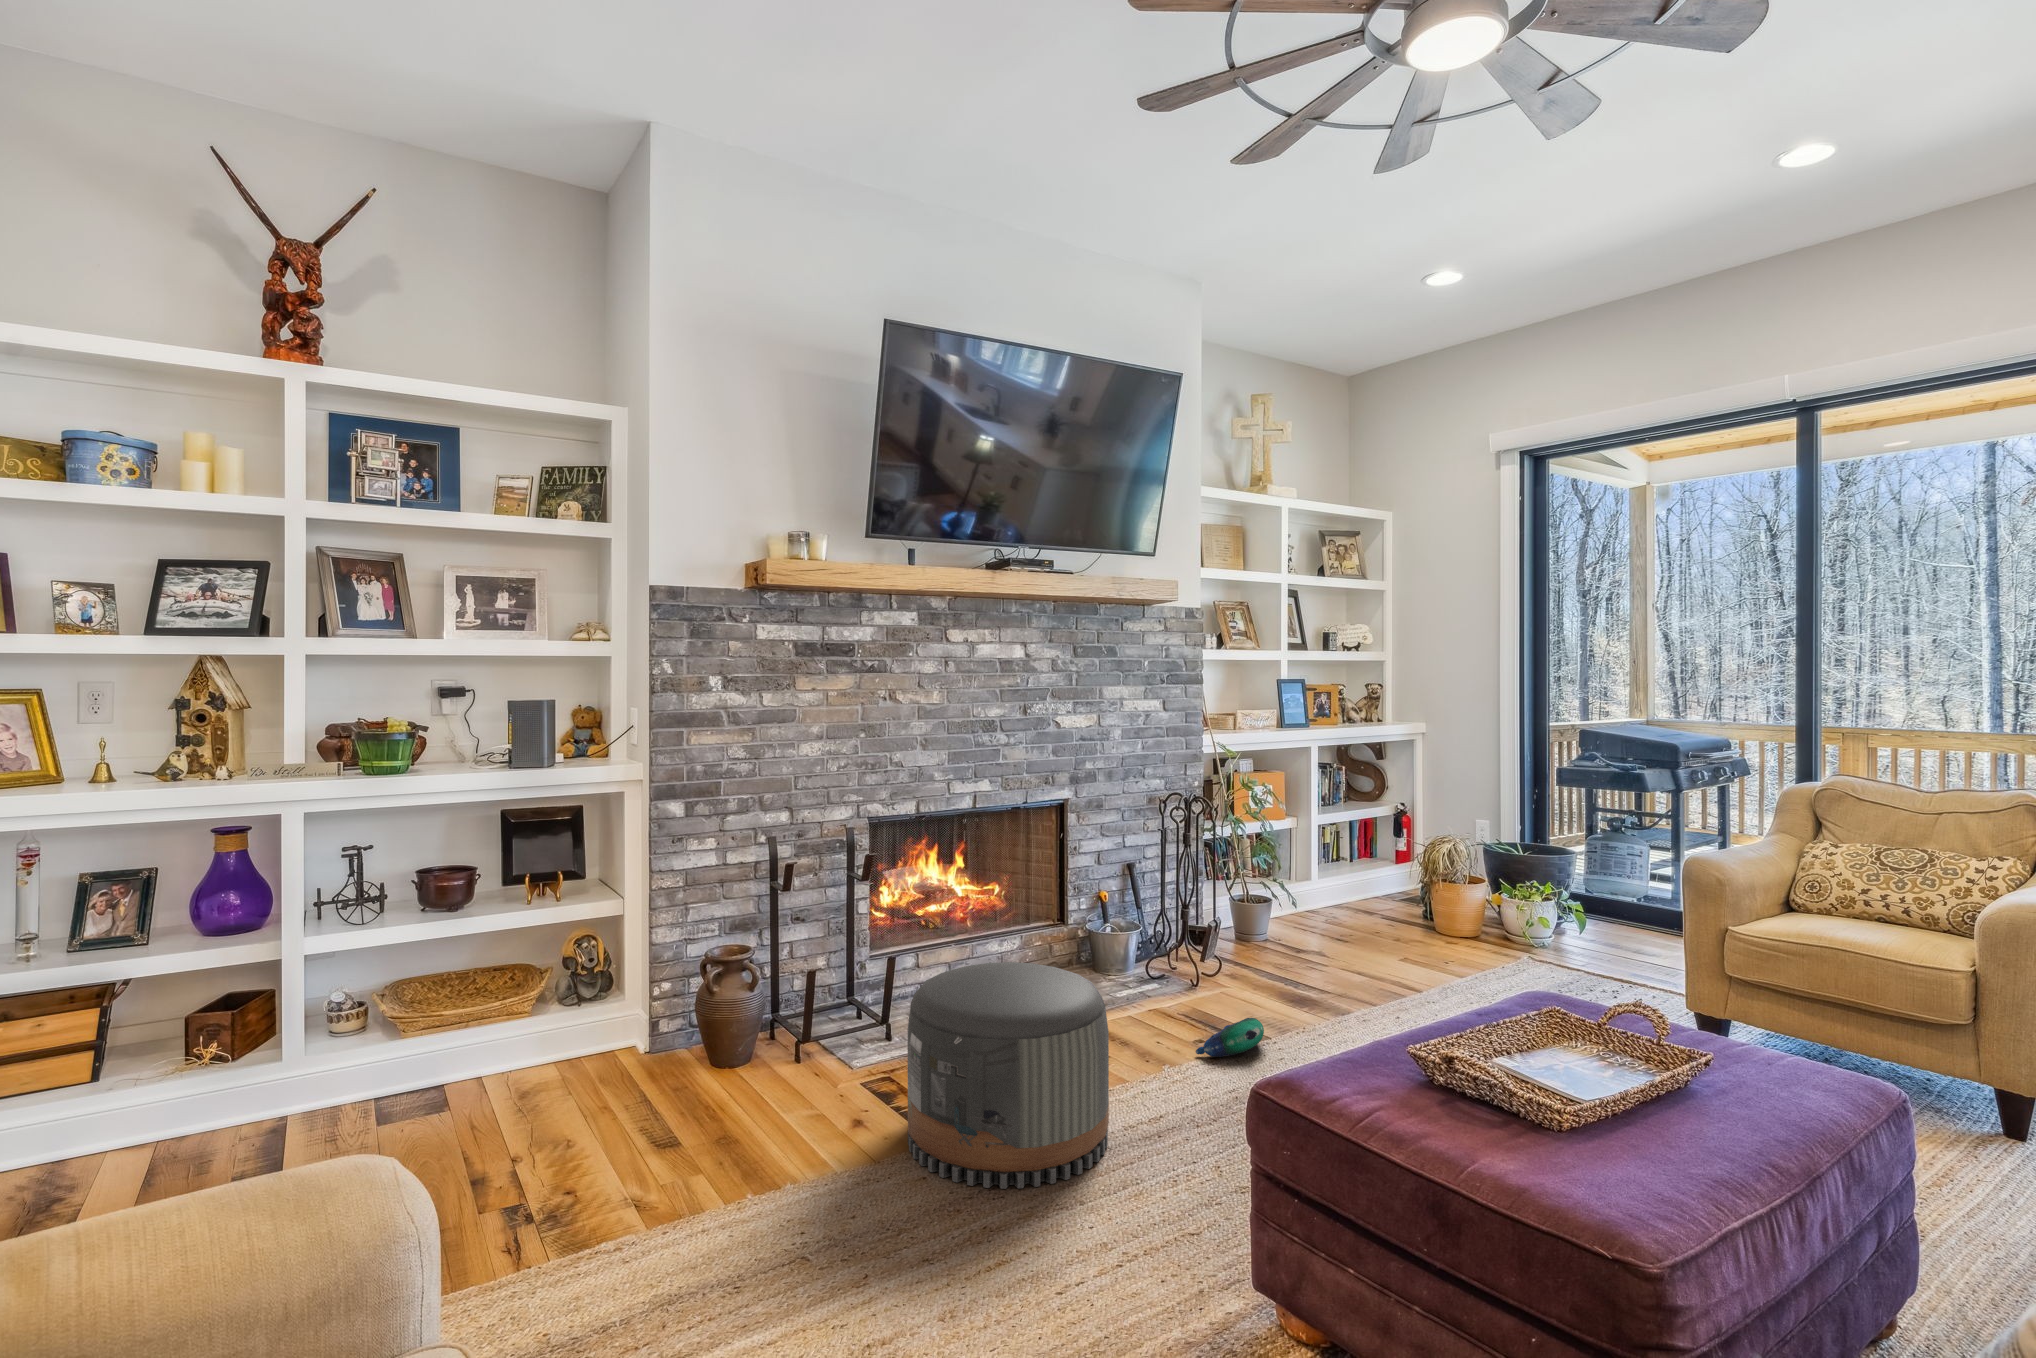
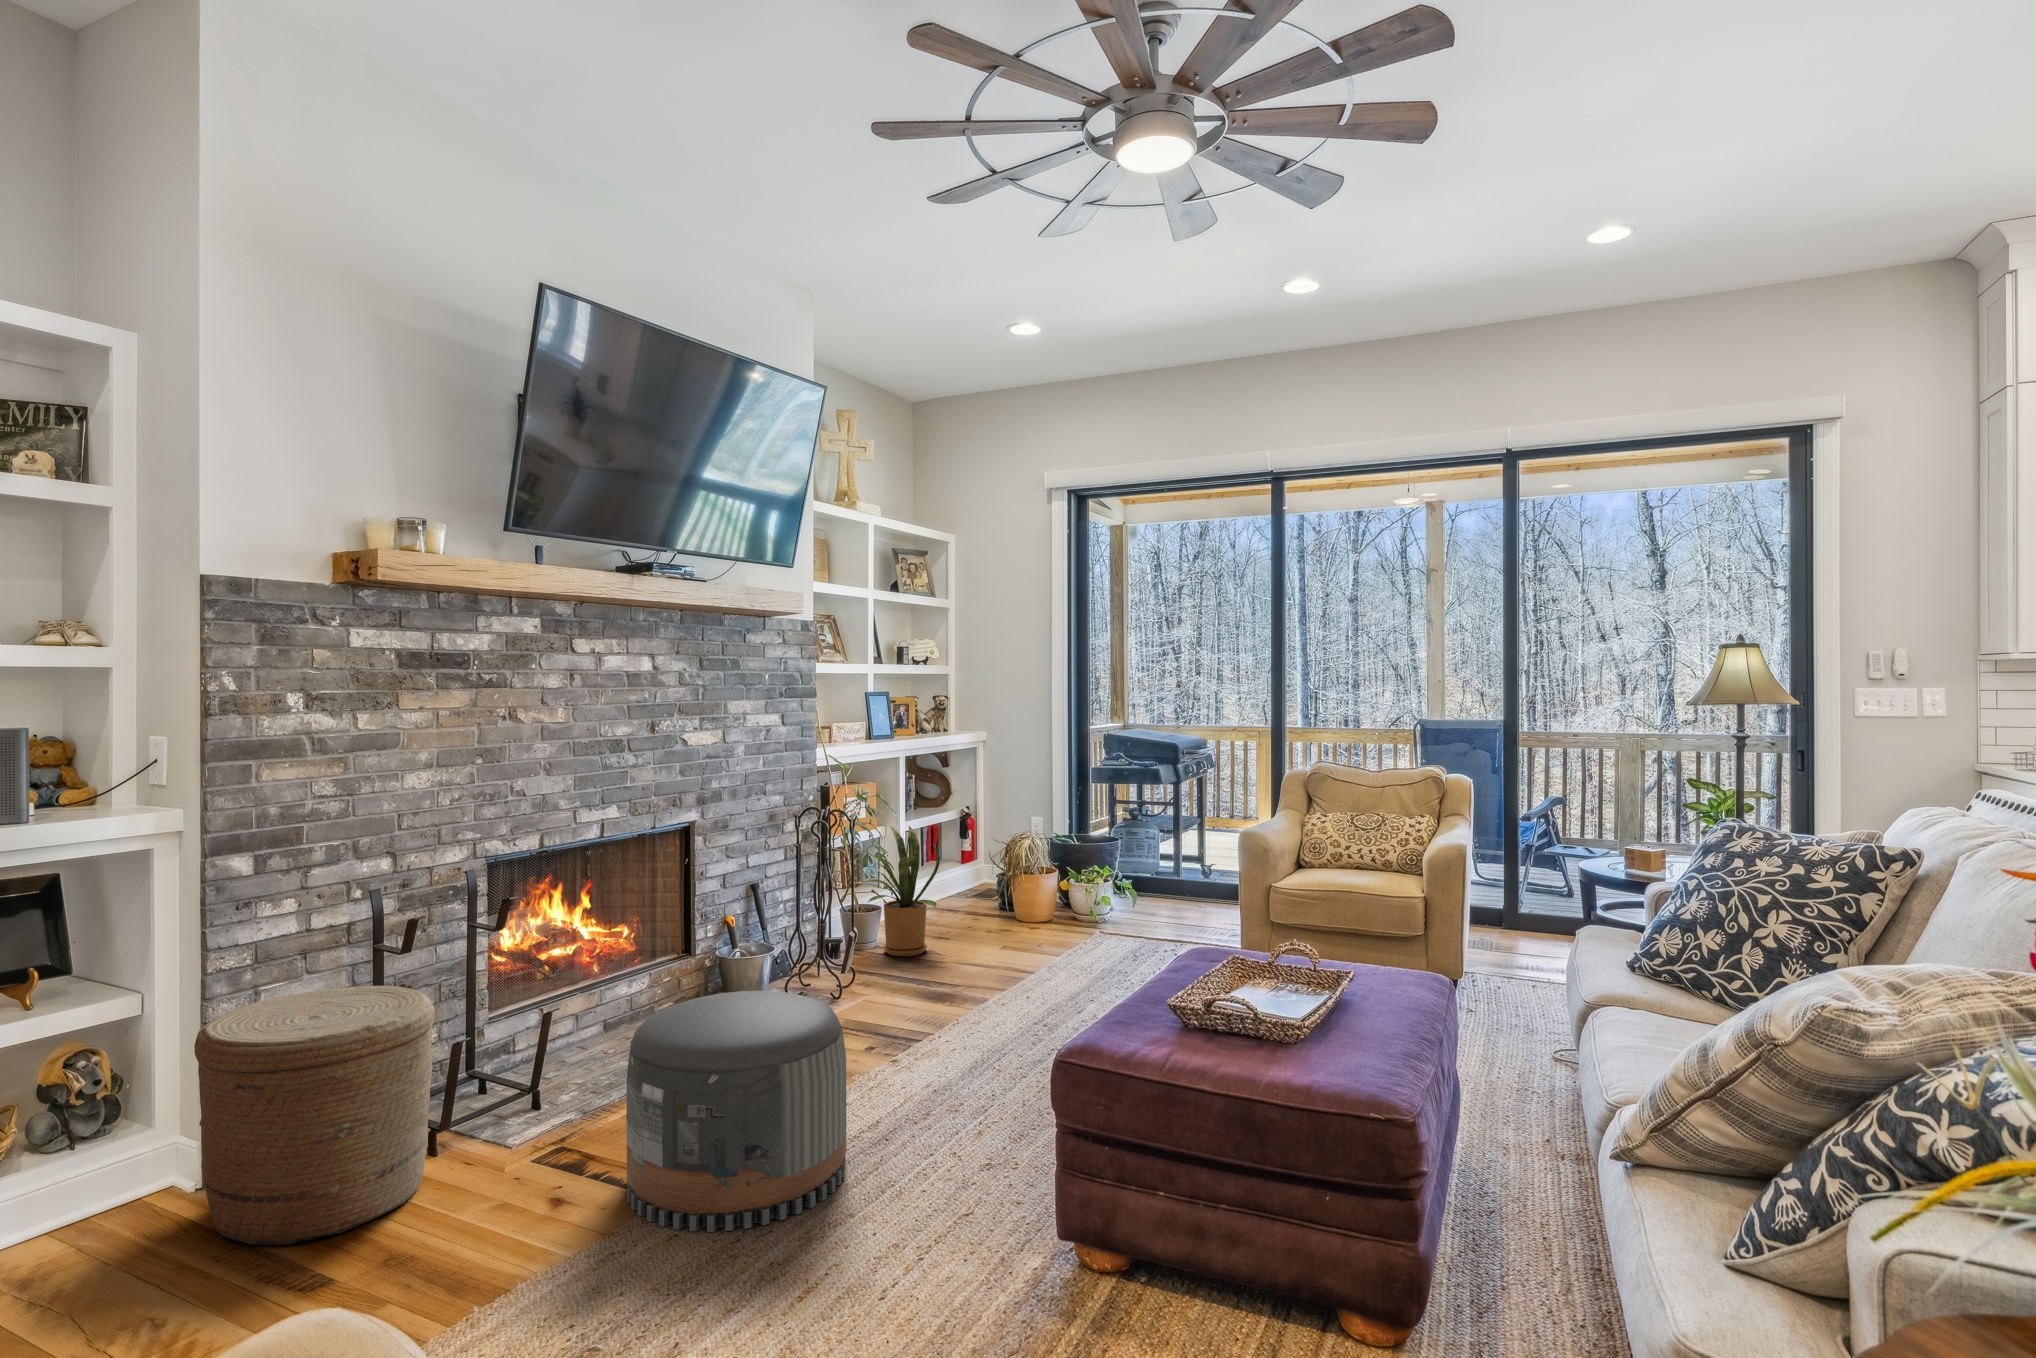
house plant: none [1239,817,1328,954] -> present [862,826,940,956]
woven basket: none [625,912,789,1108] -> present [194,986,435,1246]
plush toy: present [1196,1018,1264,1058] -> none [876,1017,933,1061]

